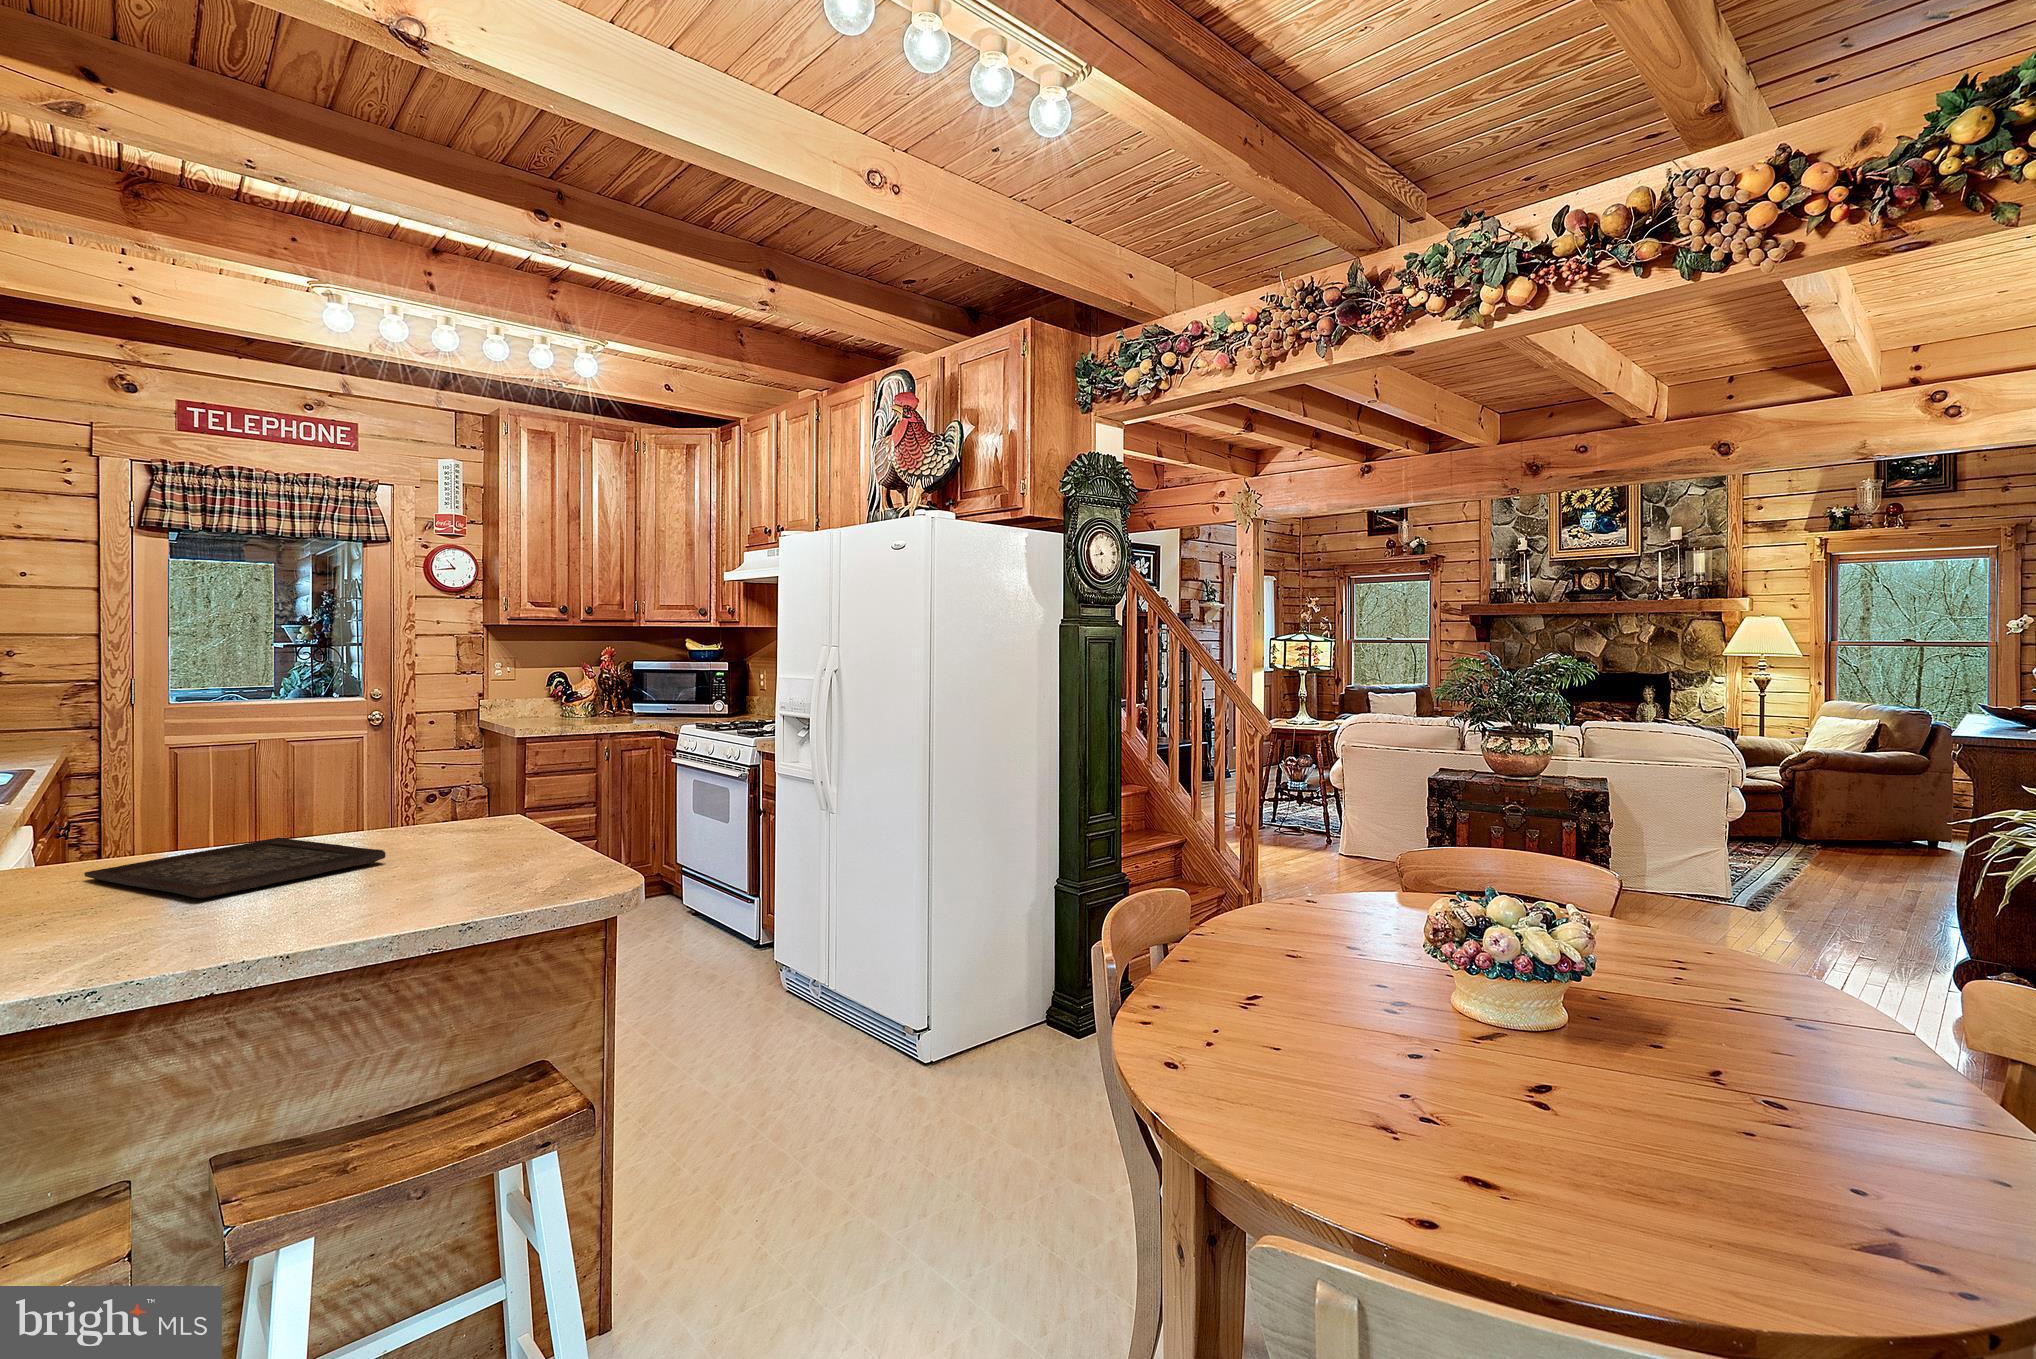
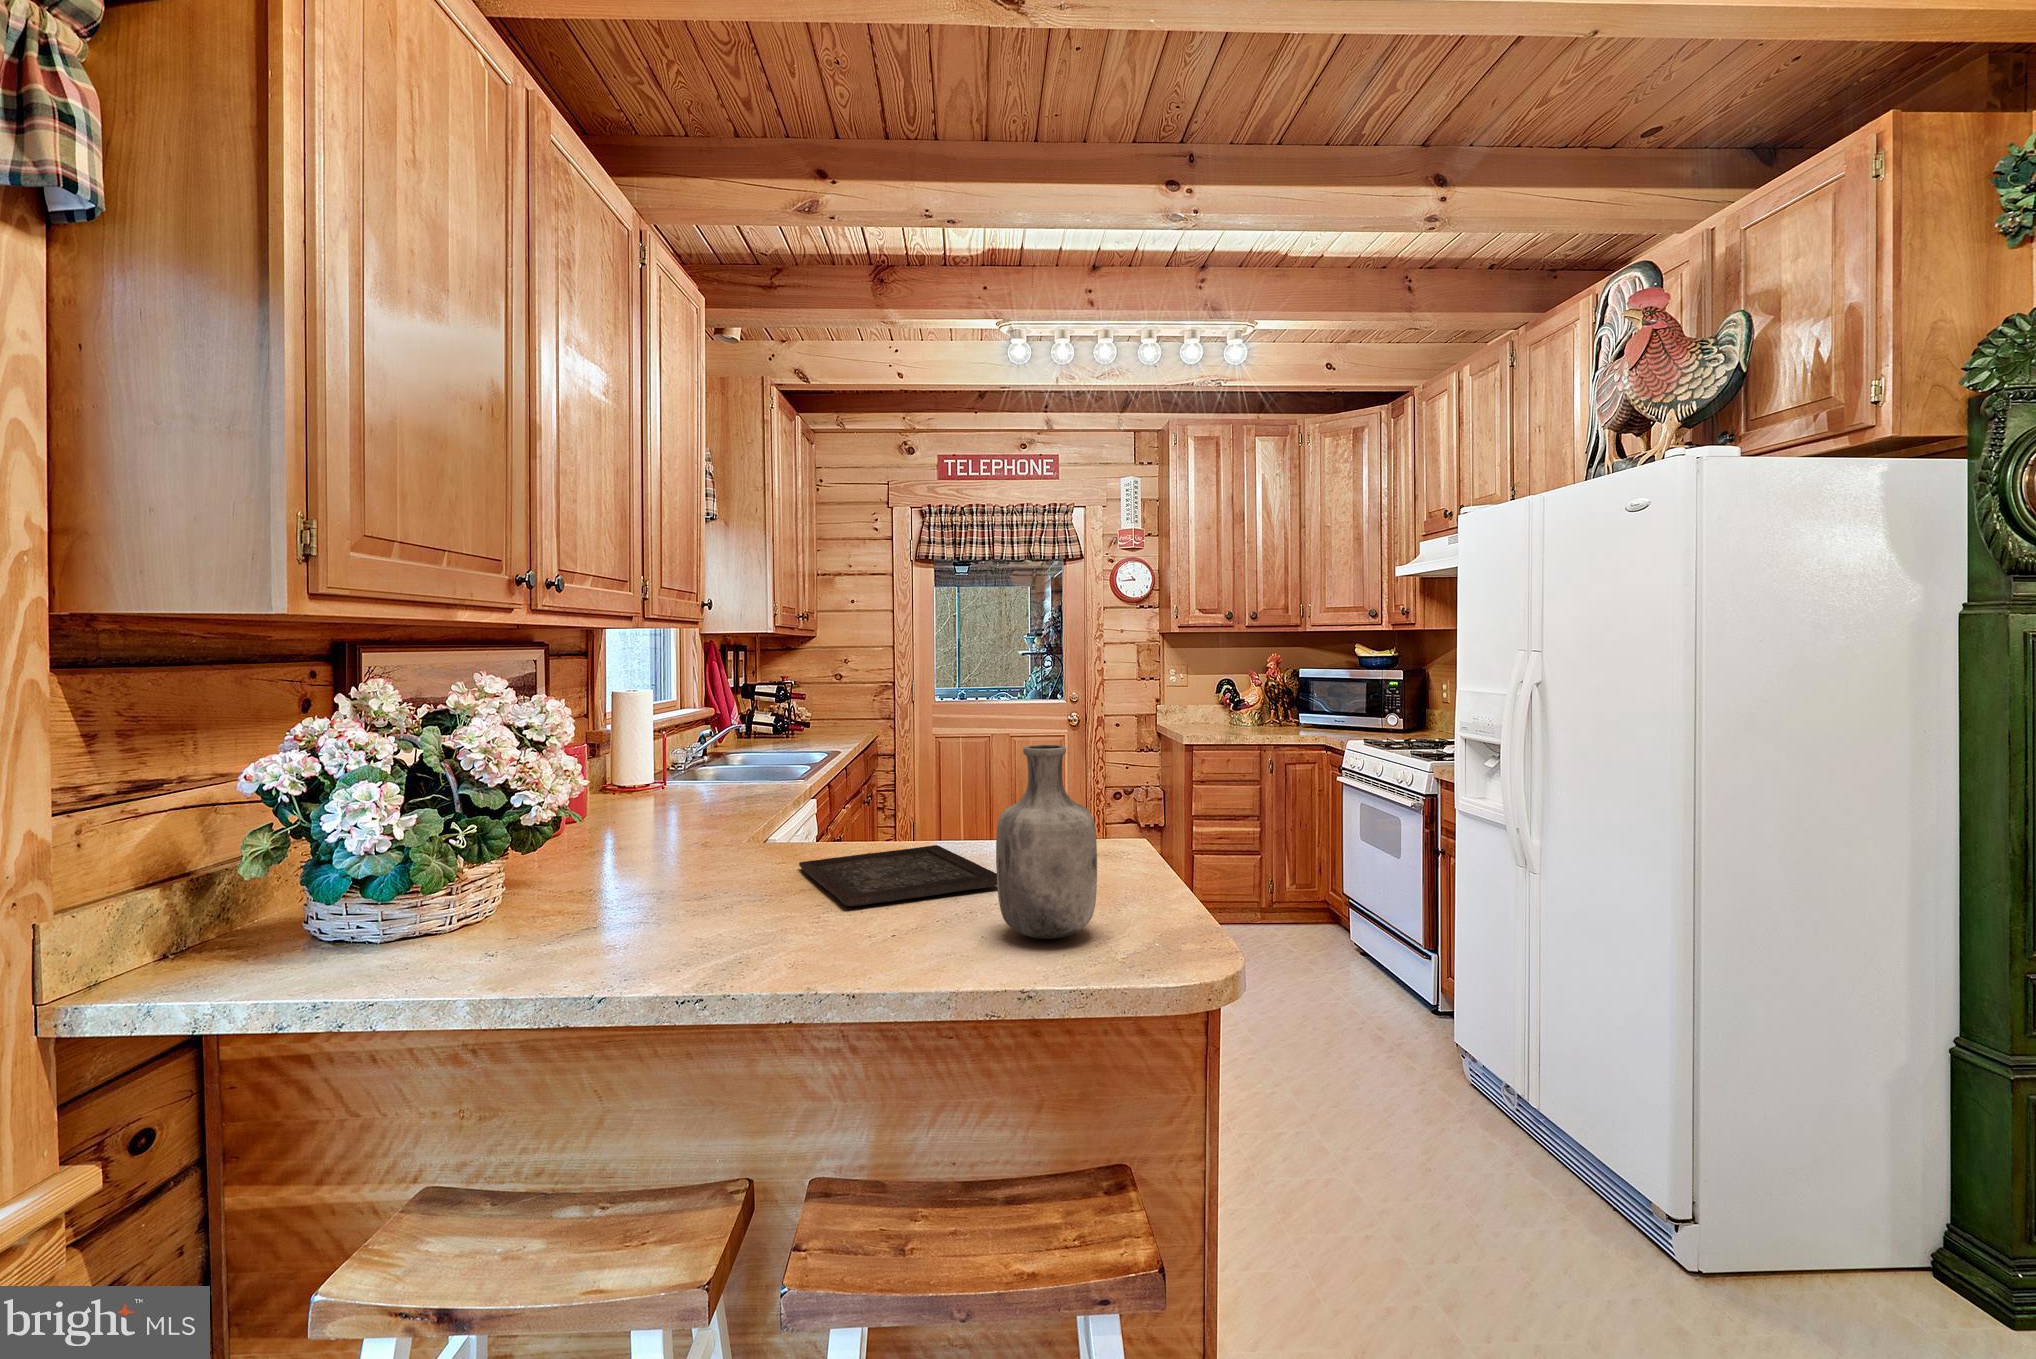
vase: none [404,717,509,889] -> present [996,745,1097,939]

